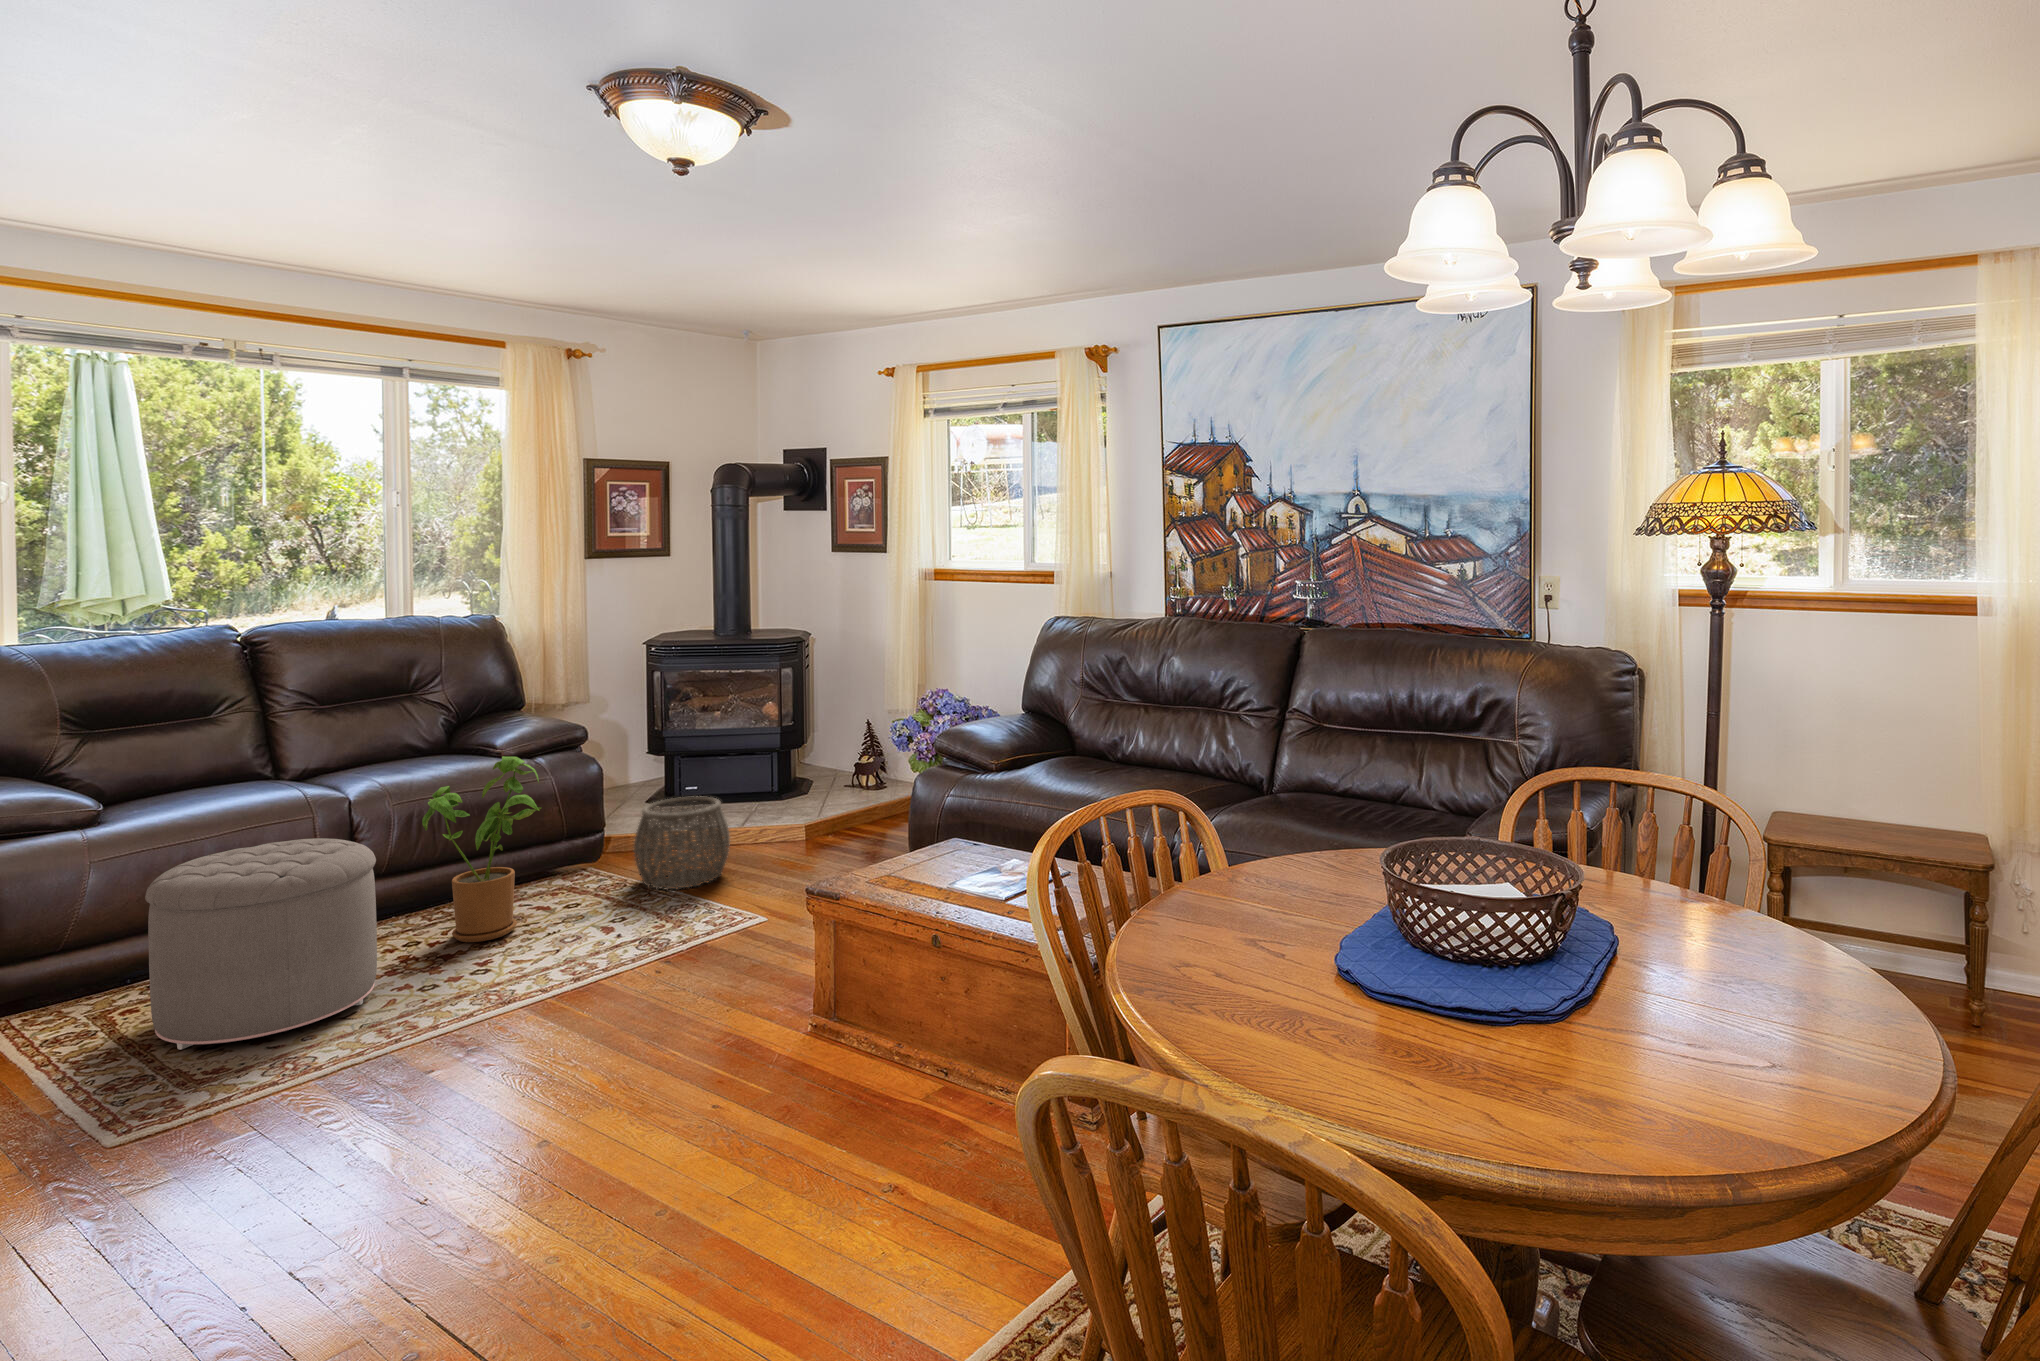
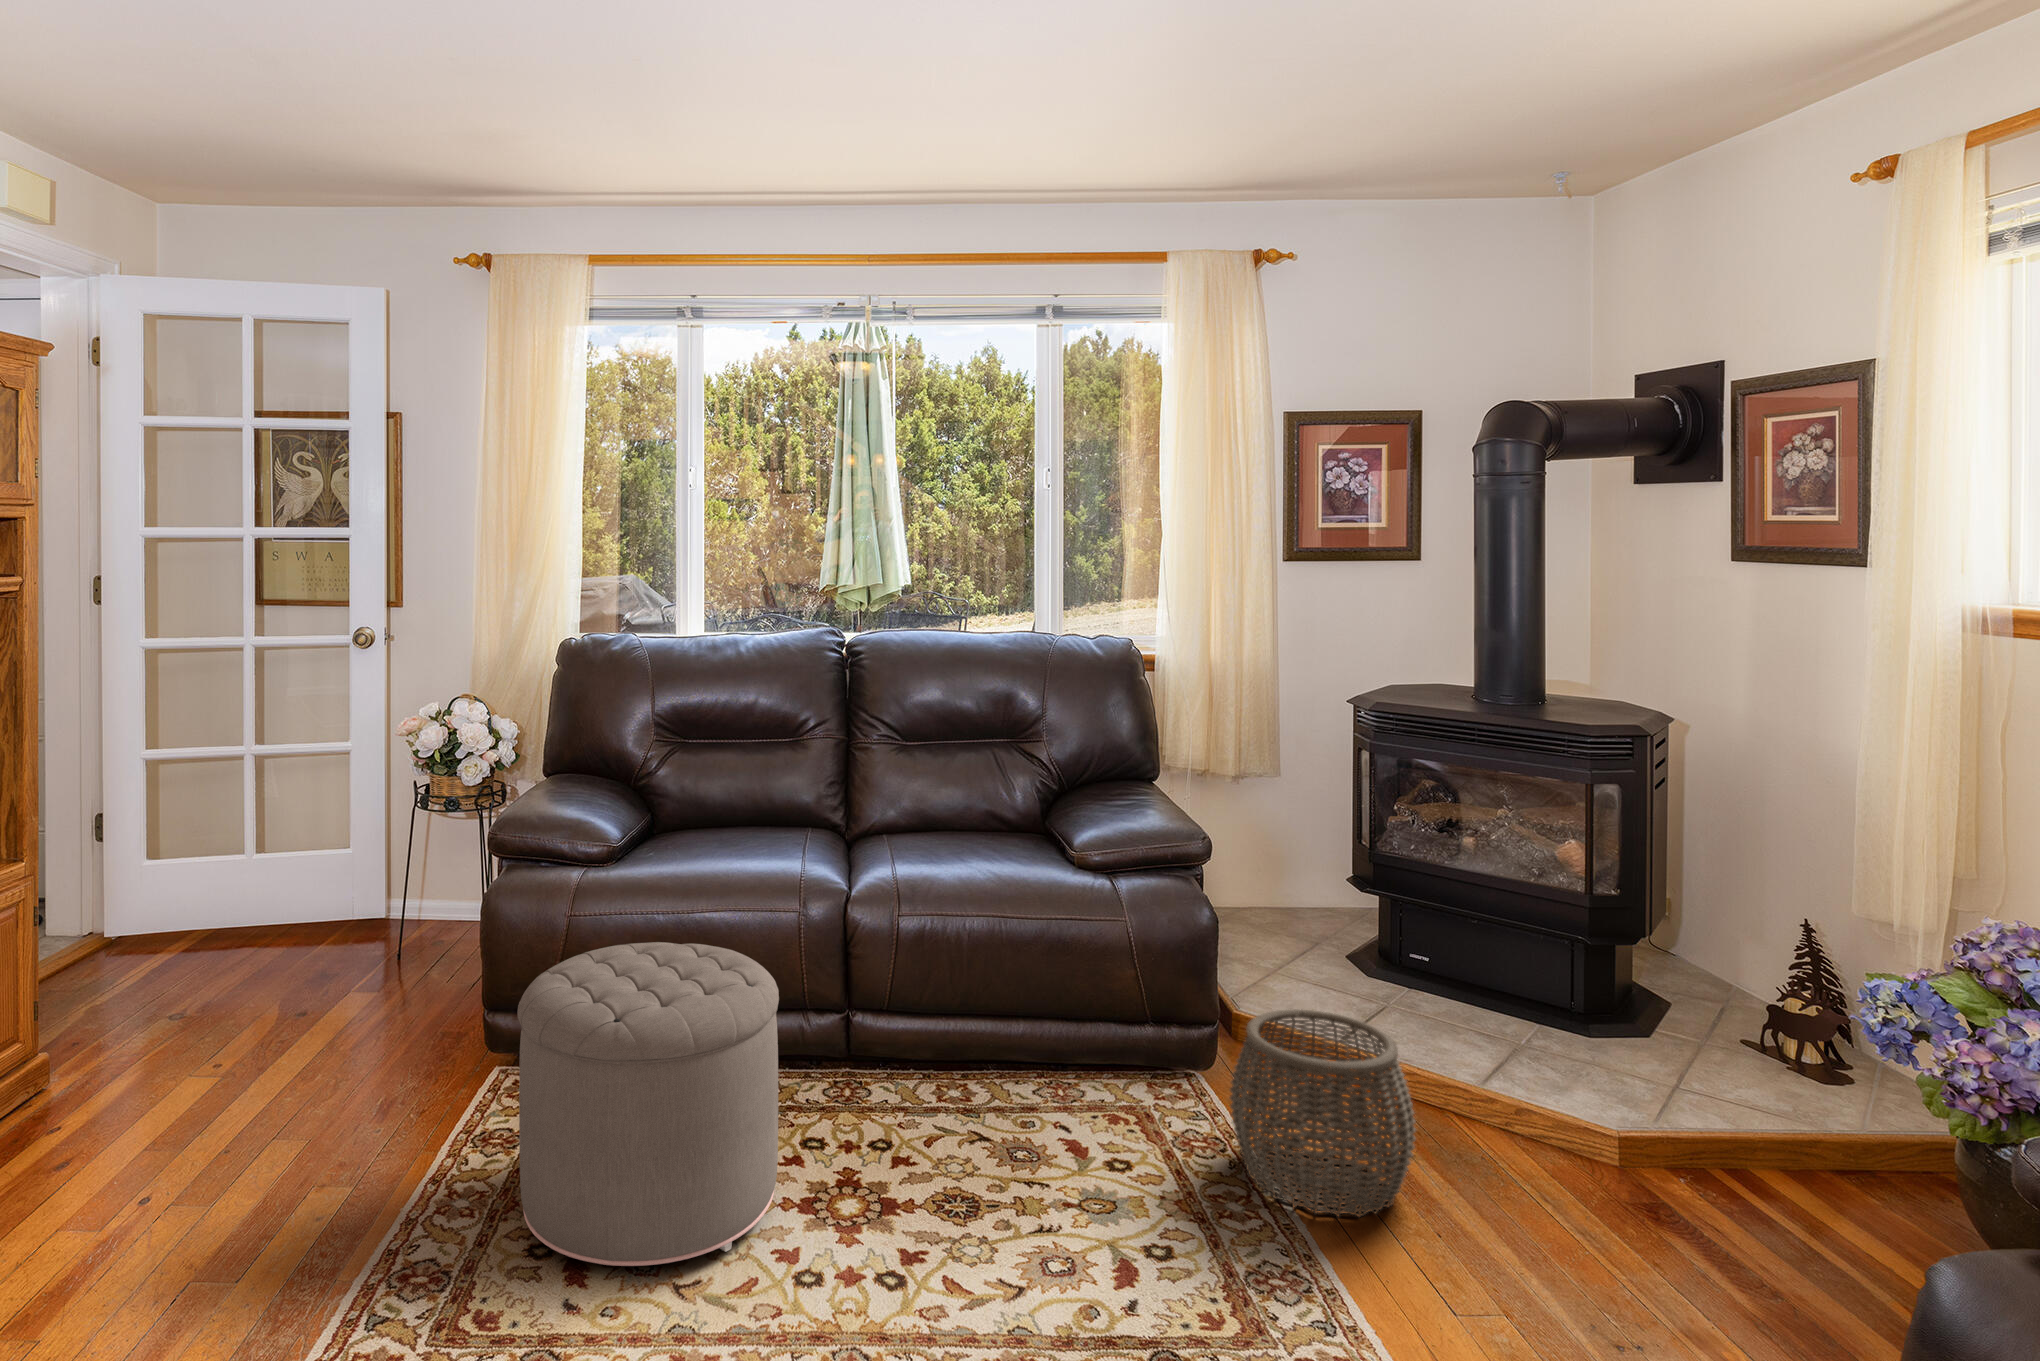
house plant: present [422,757,542,942] -> none [899,878,1063,1189]

